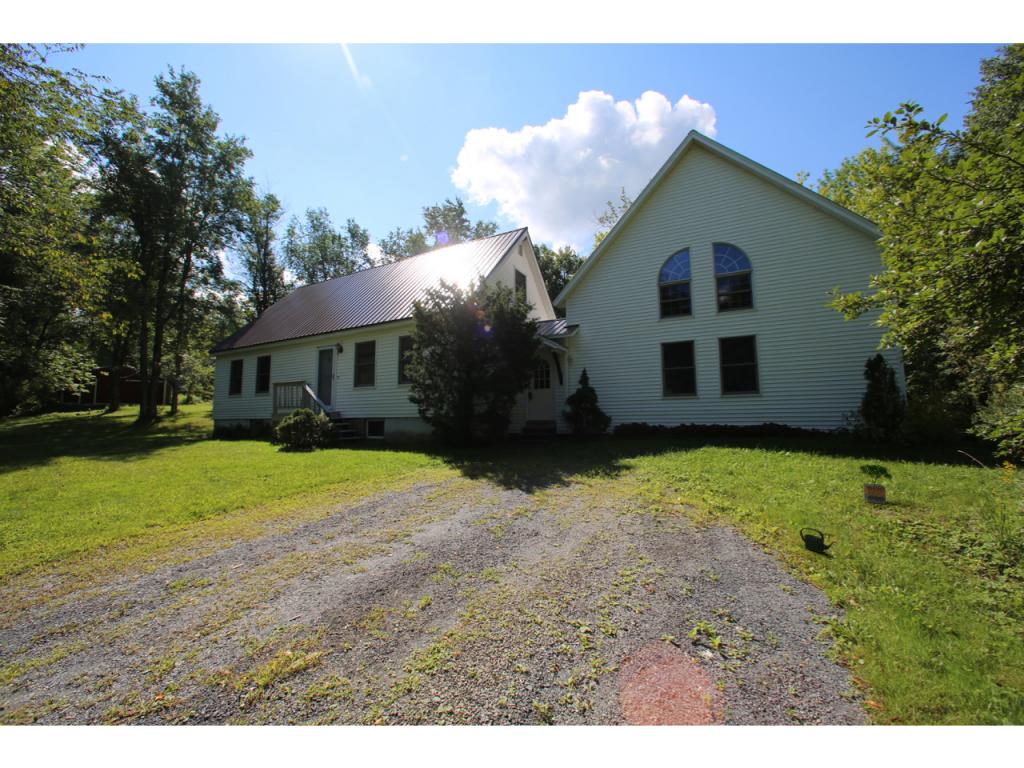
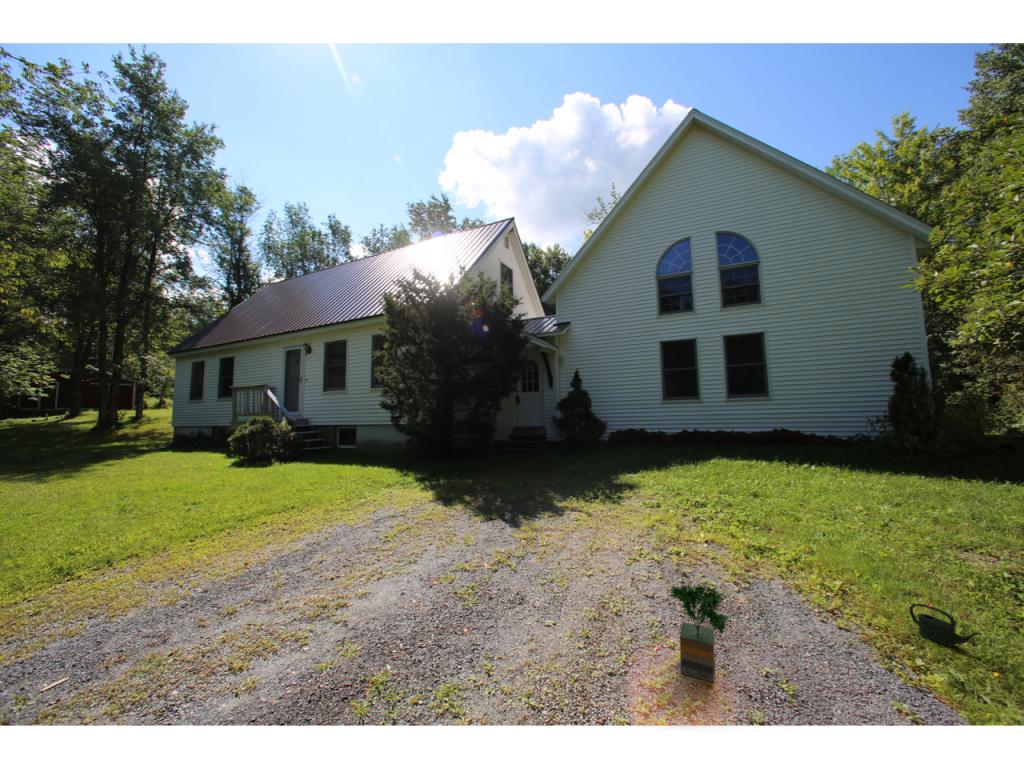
potted tree: present [859,465,892,504] -> present [670,584,728,682]

